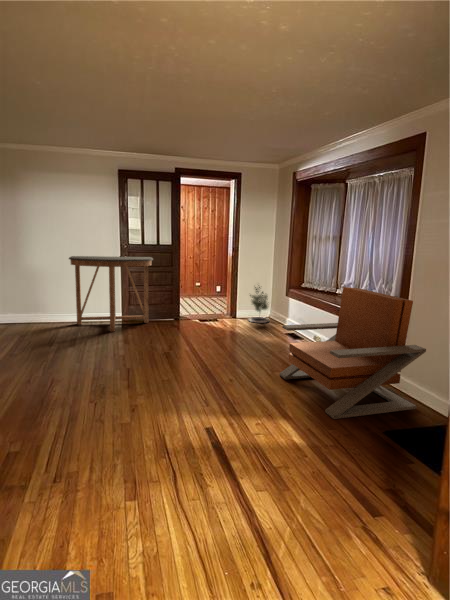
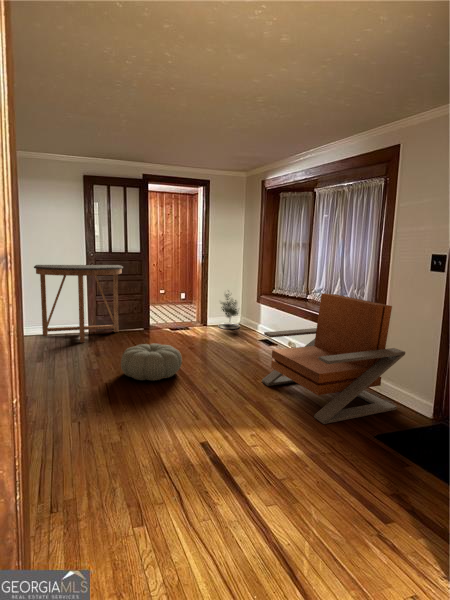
pouf: none [142,334,202,369] -> present [121,343,182,381]

